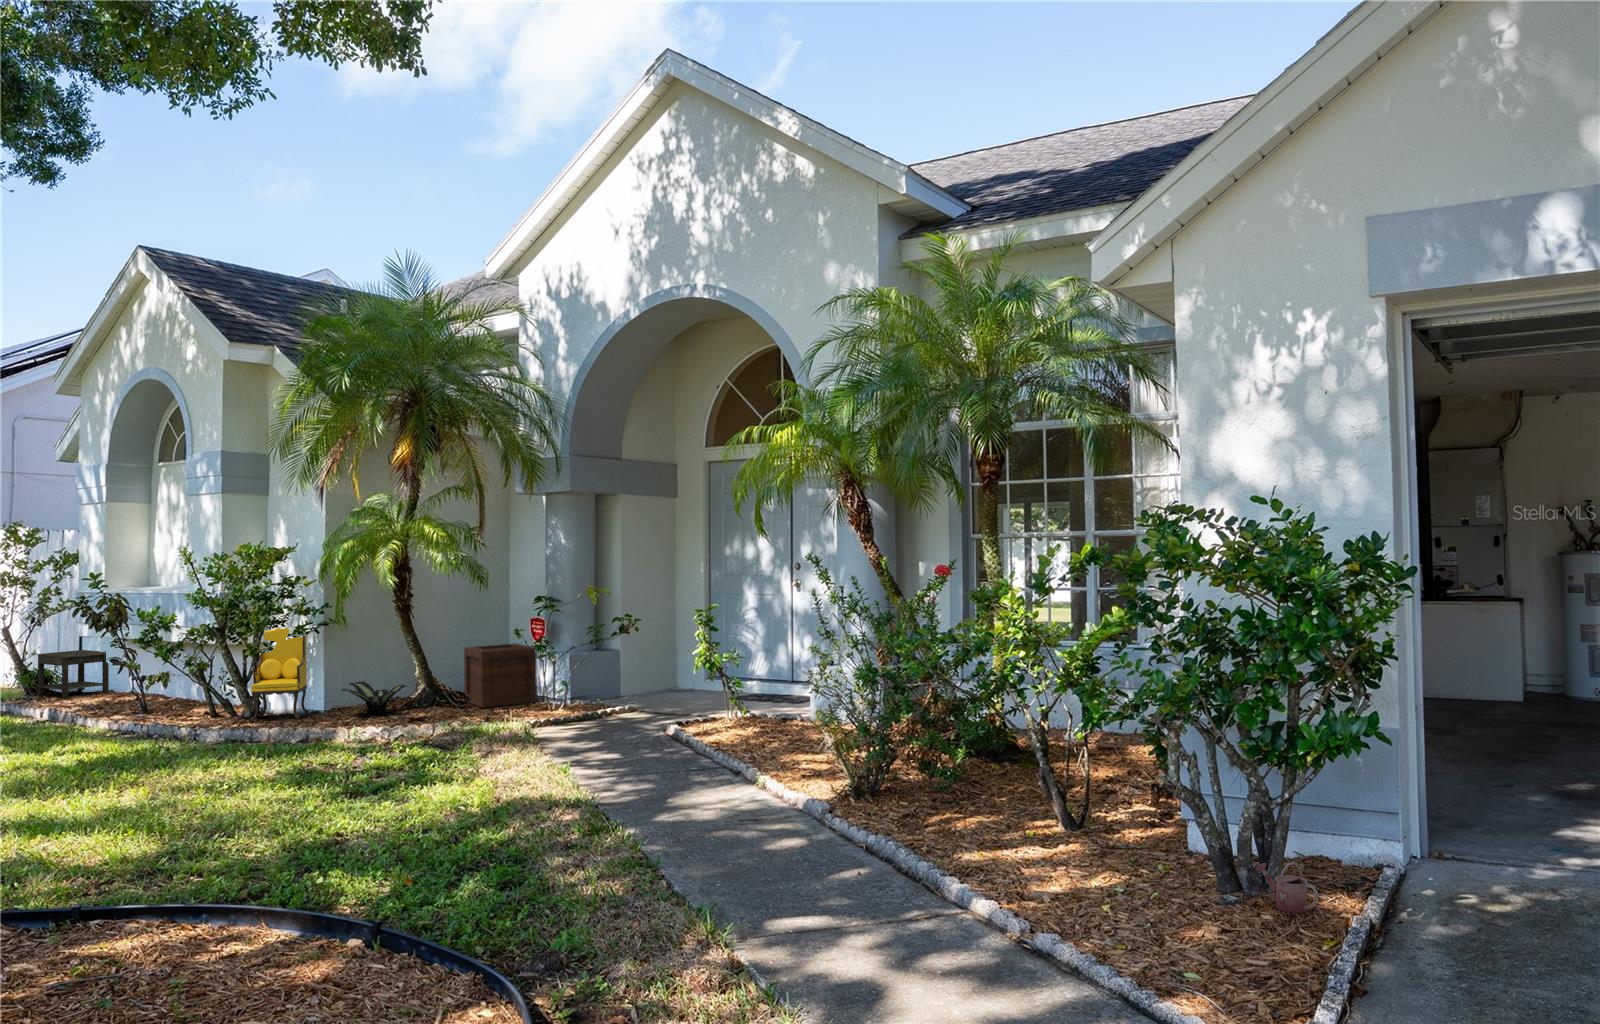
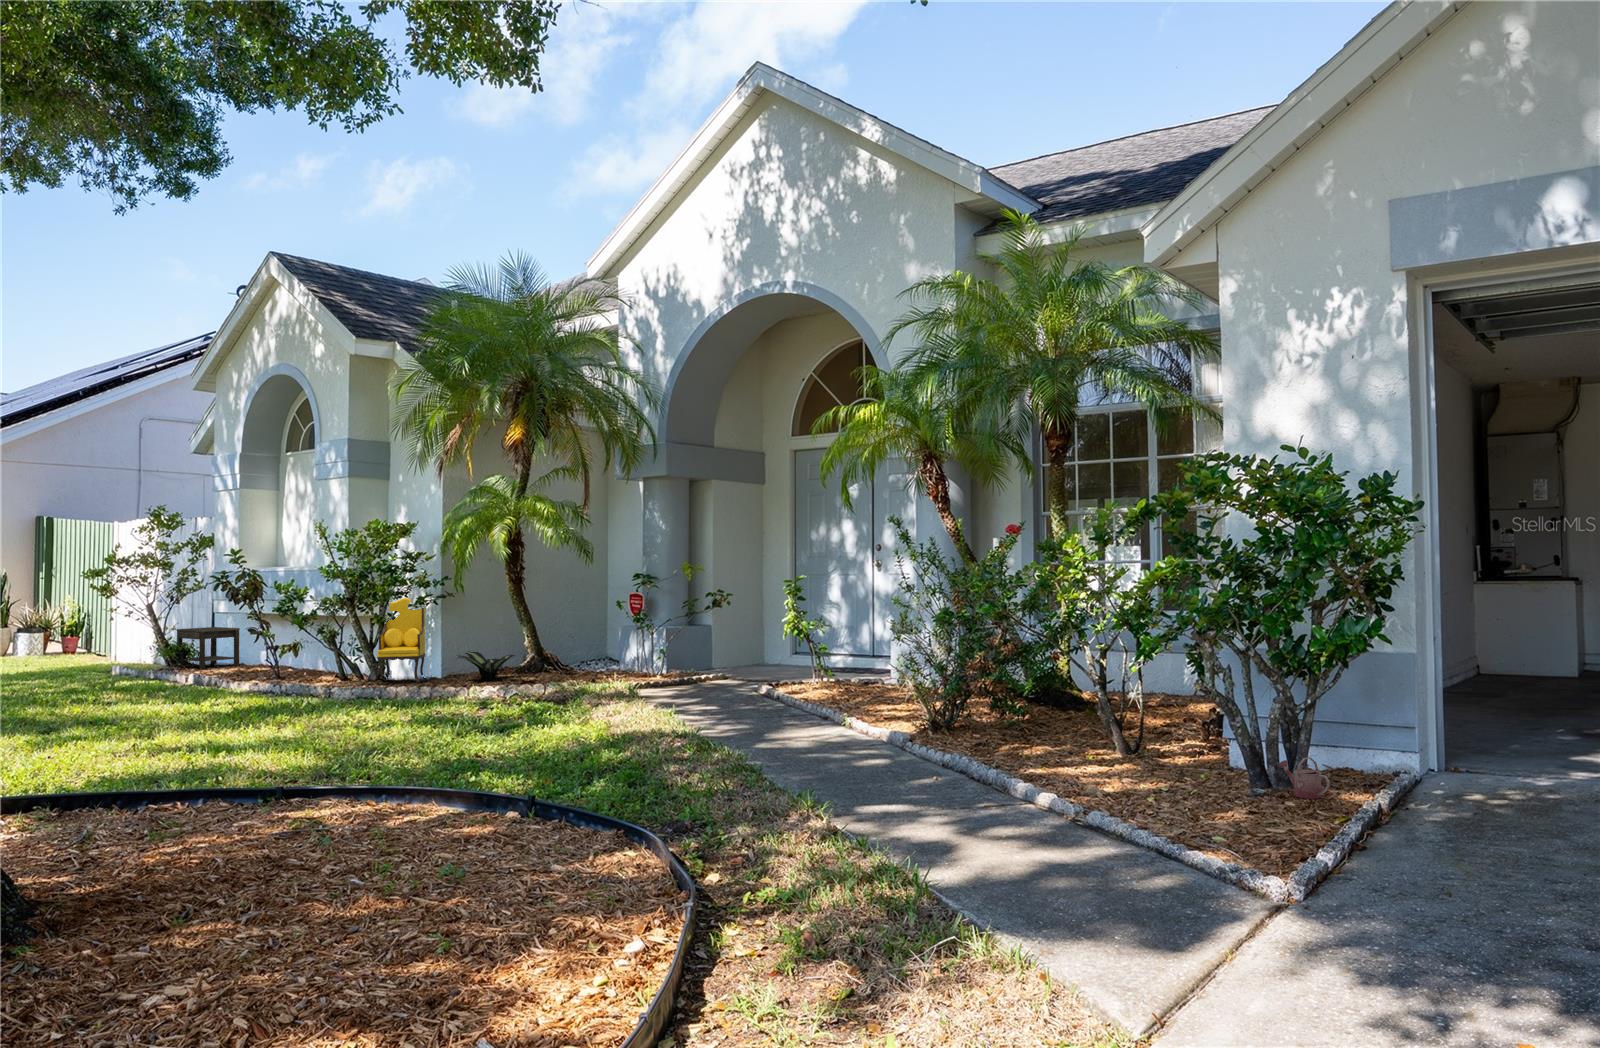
wooden crate: present [464,643,537,708] -> none [566,619,634,676]

